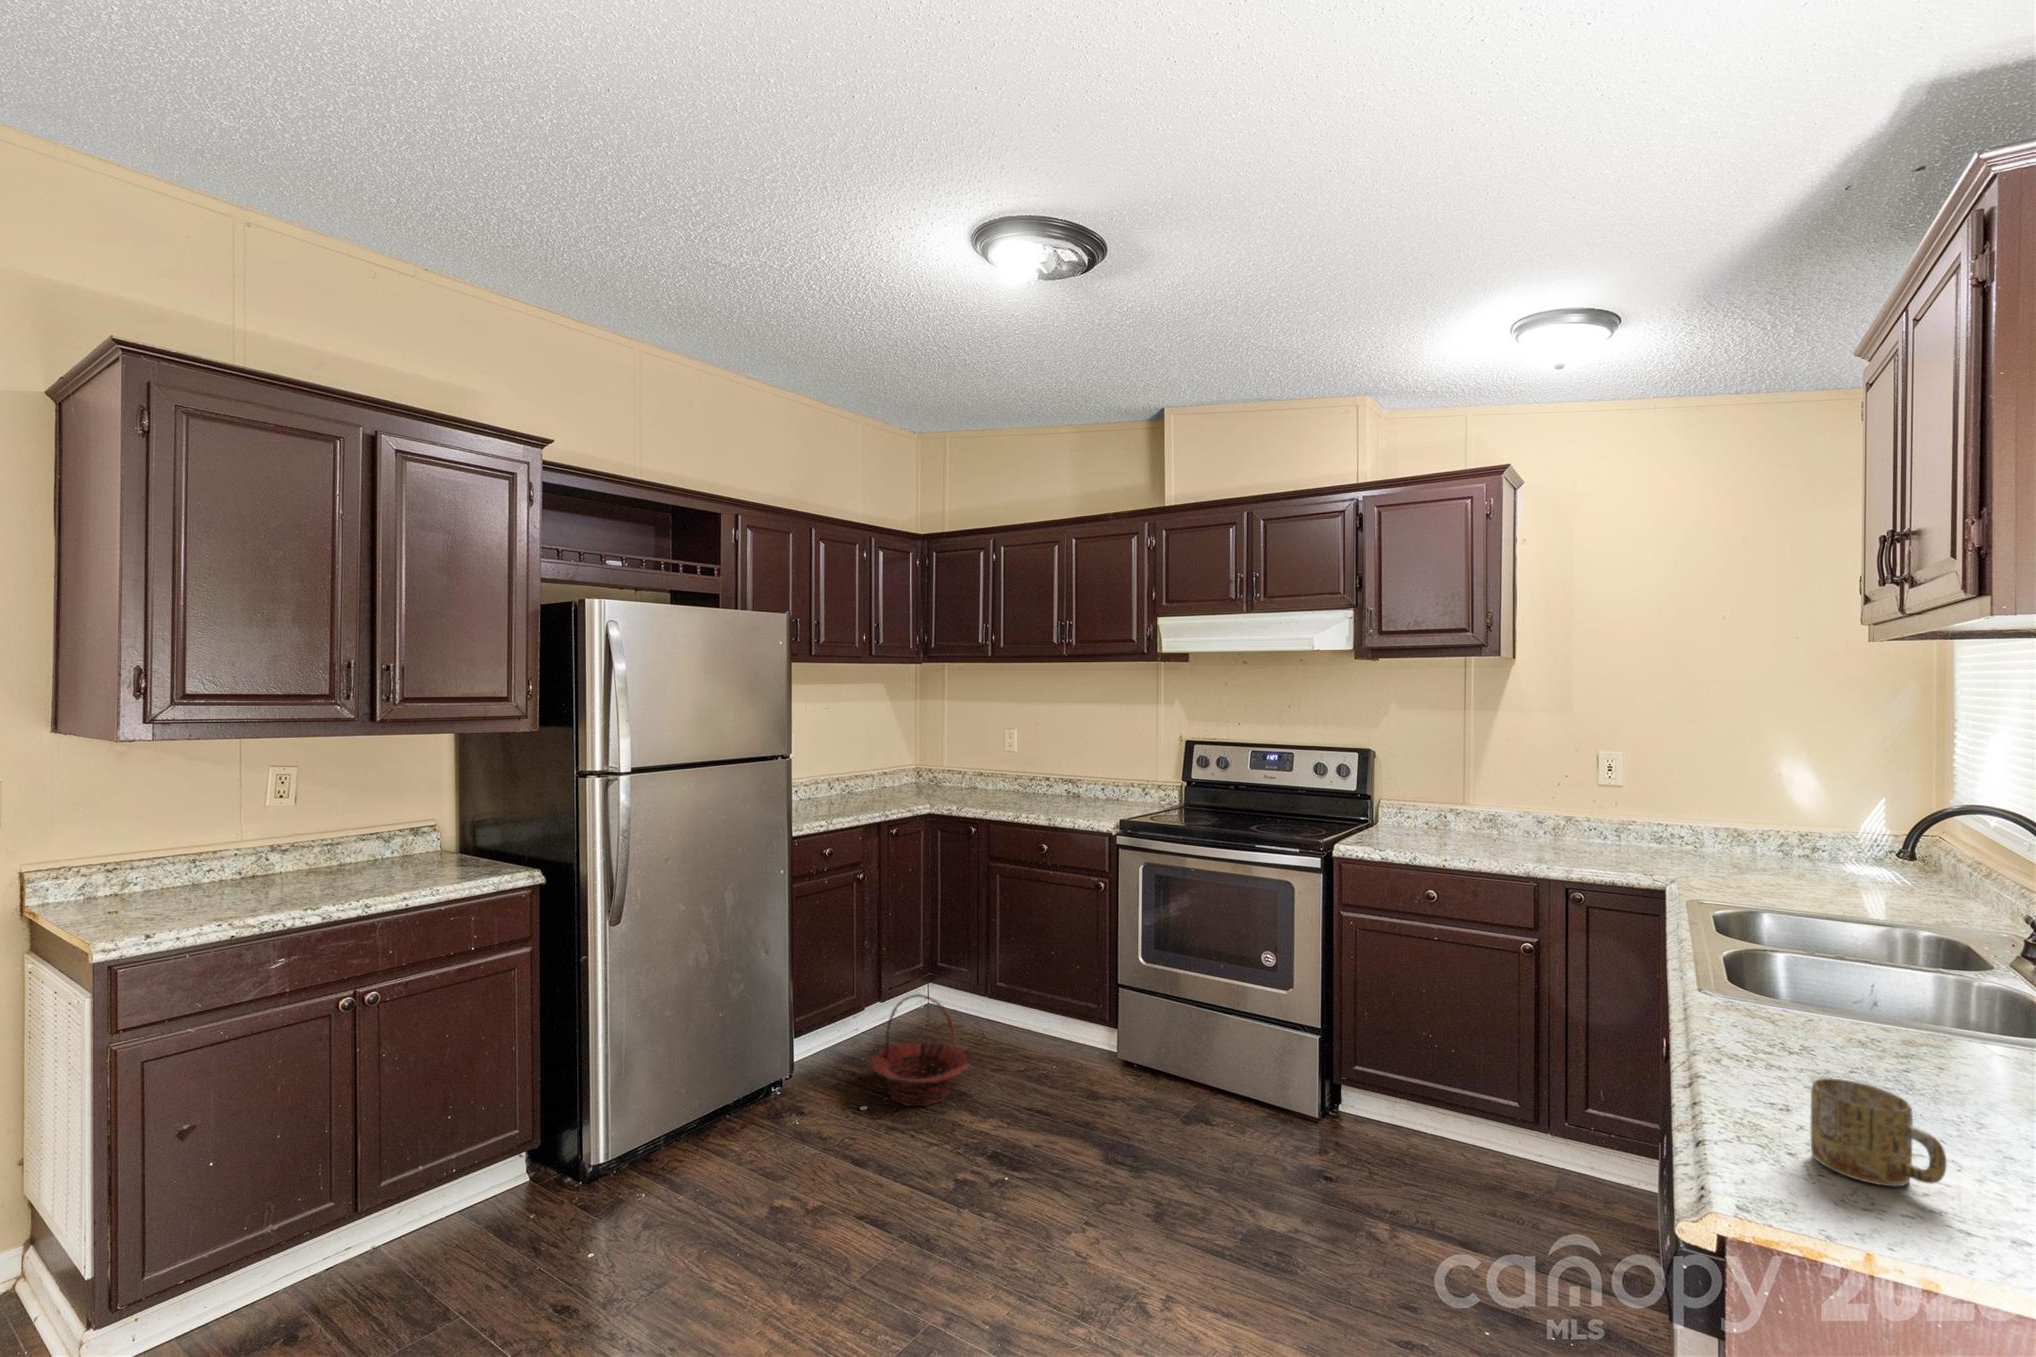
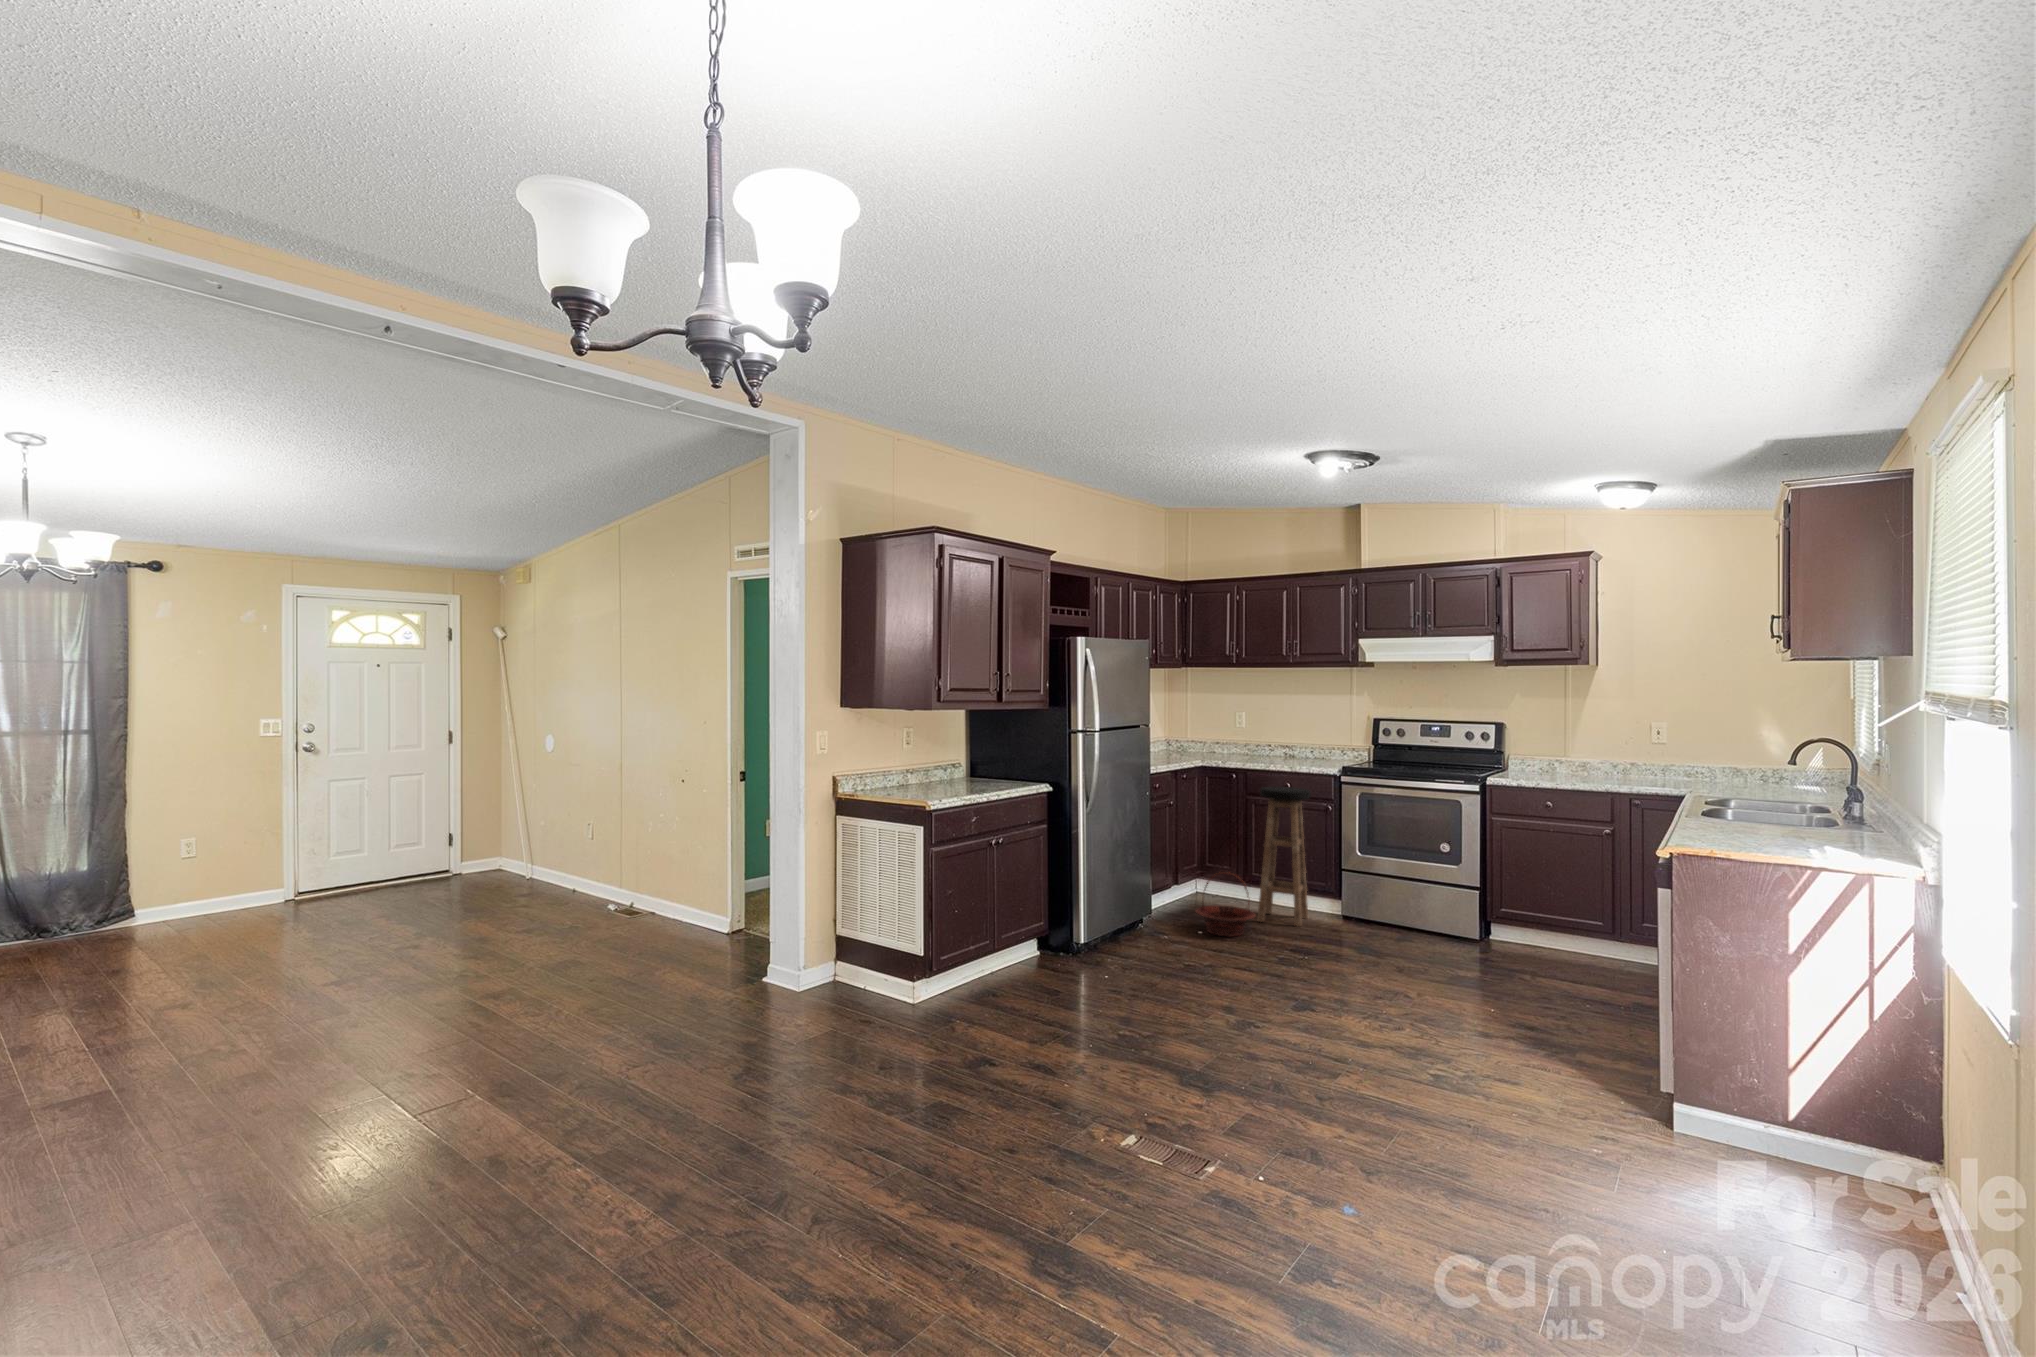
bar stool: none [988,846,1075,1077] -> present [1257,787,1311,927]
mug: present [1811,1078,1946,1186] -> none [1707,814,1745,842]

